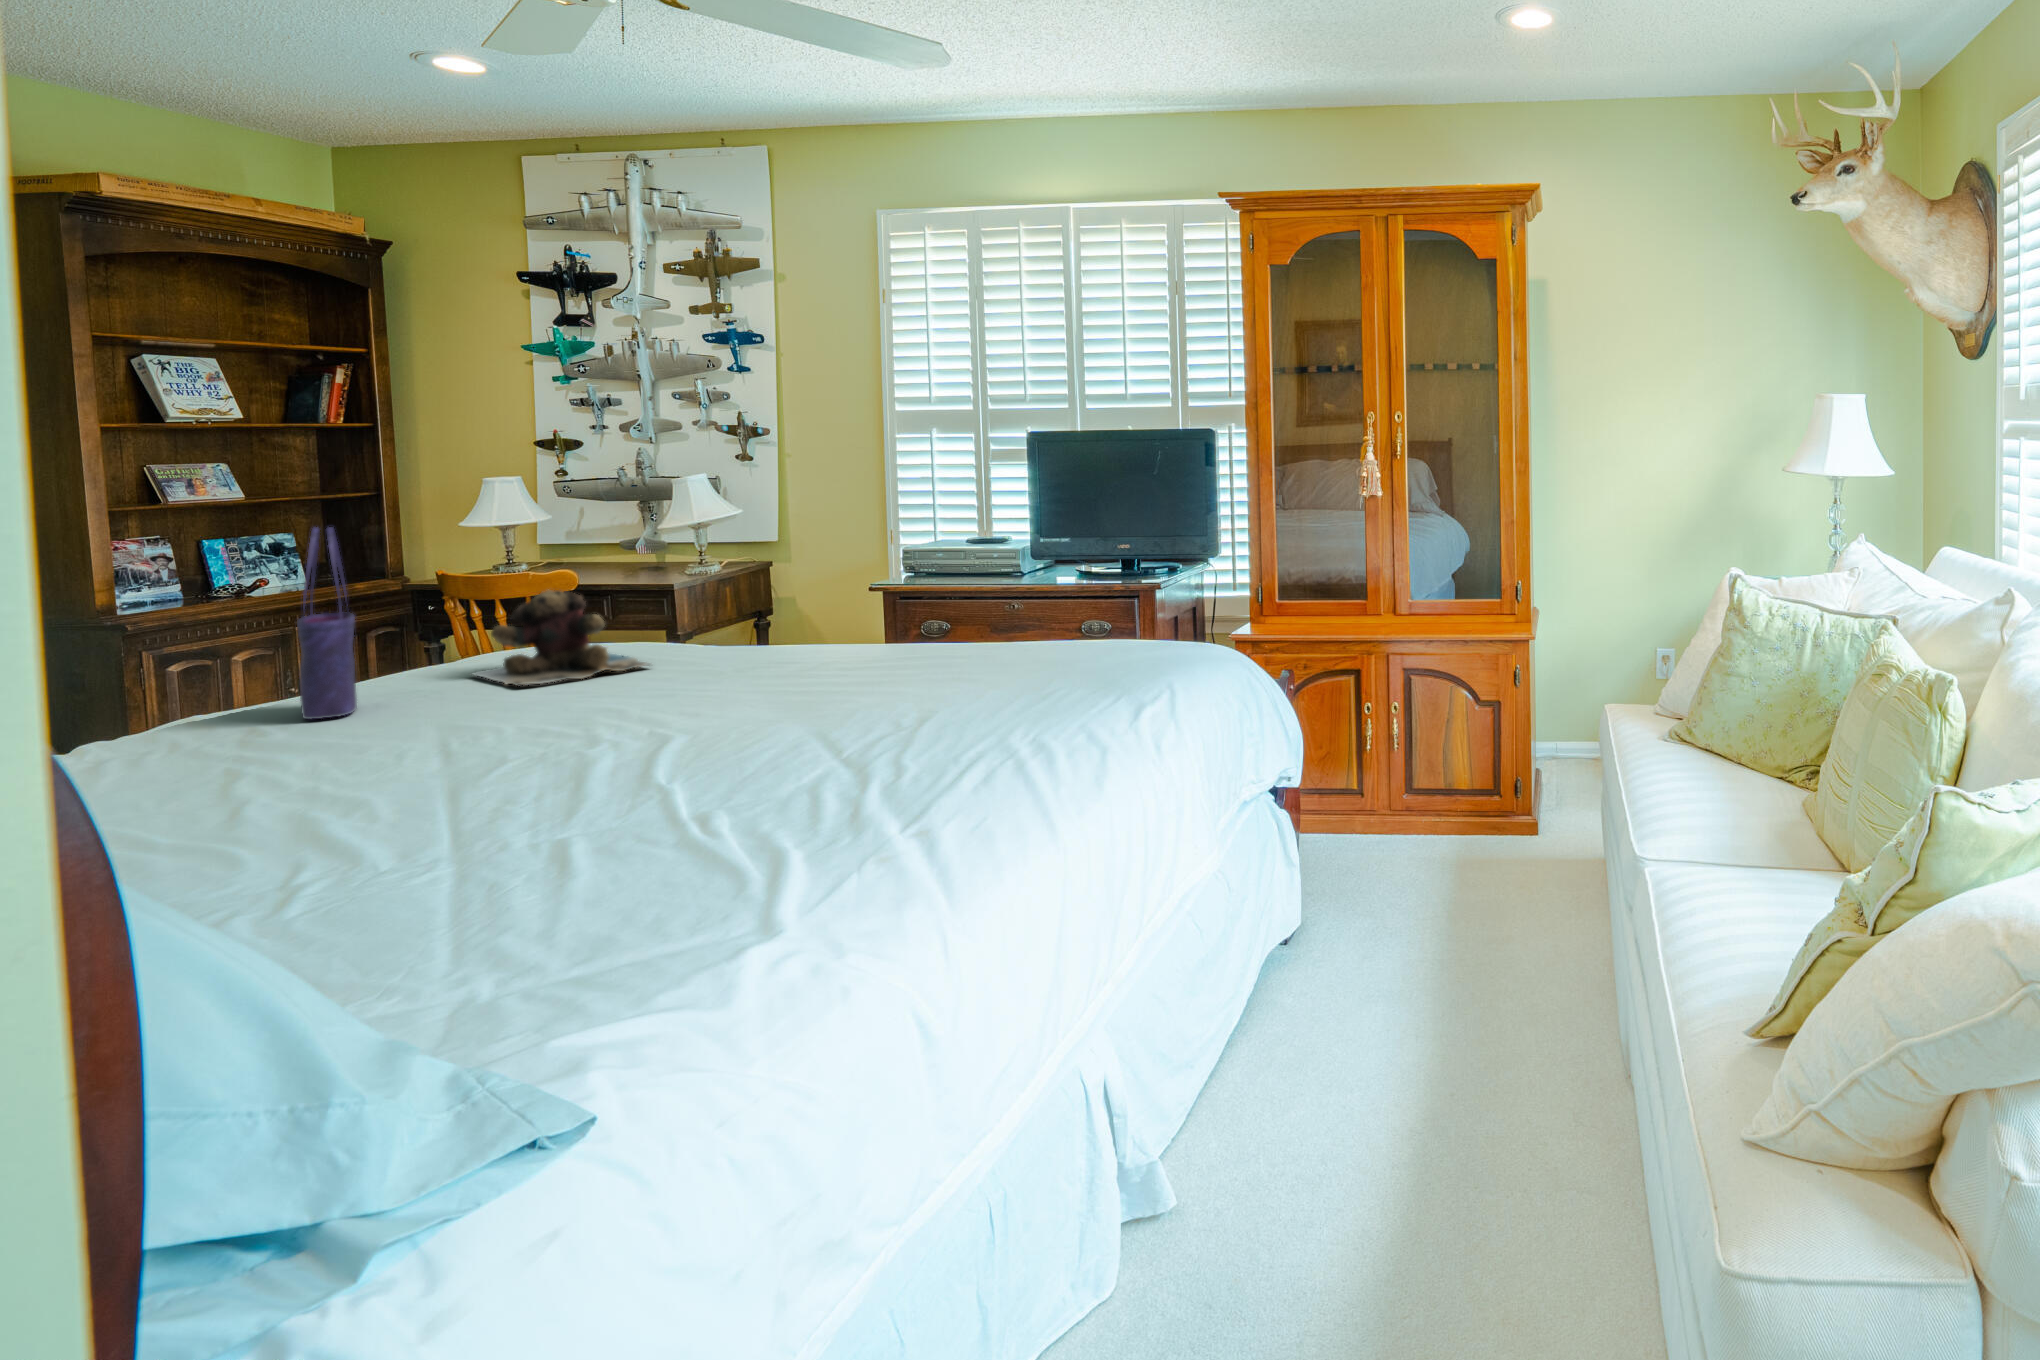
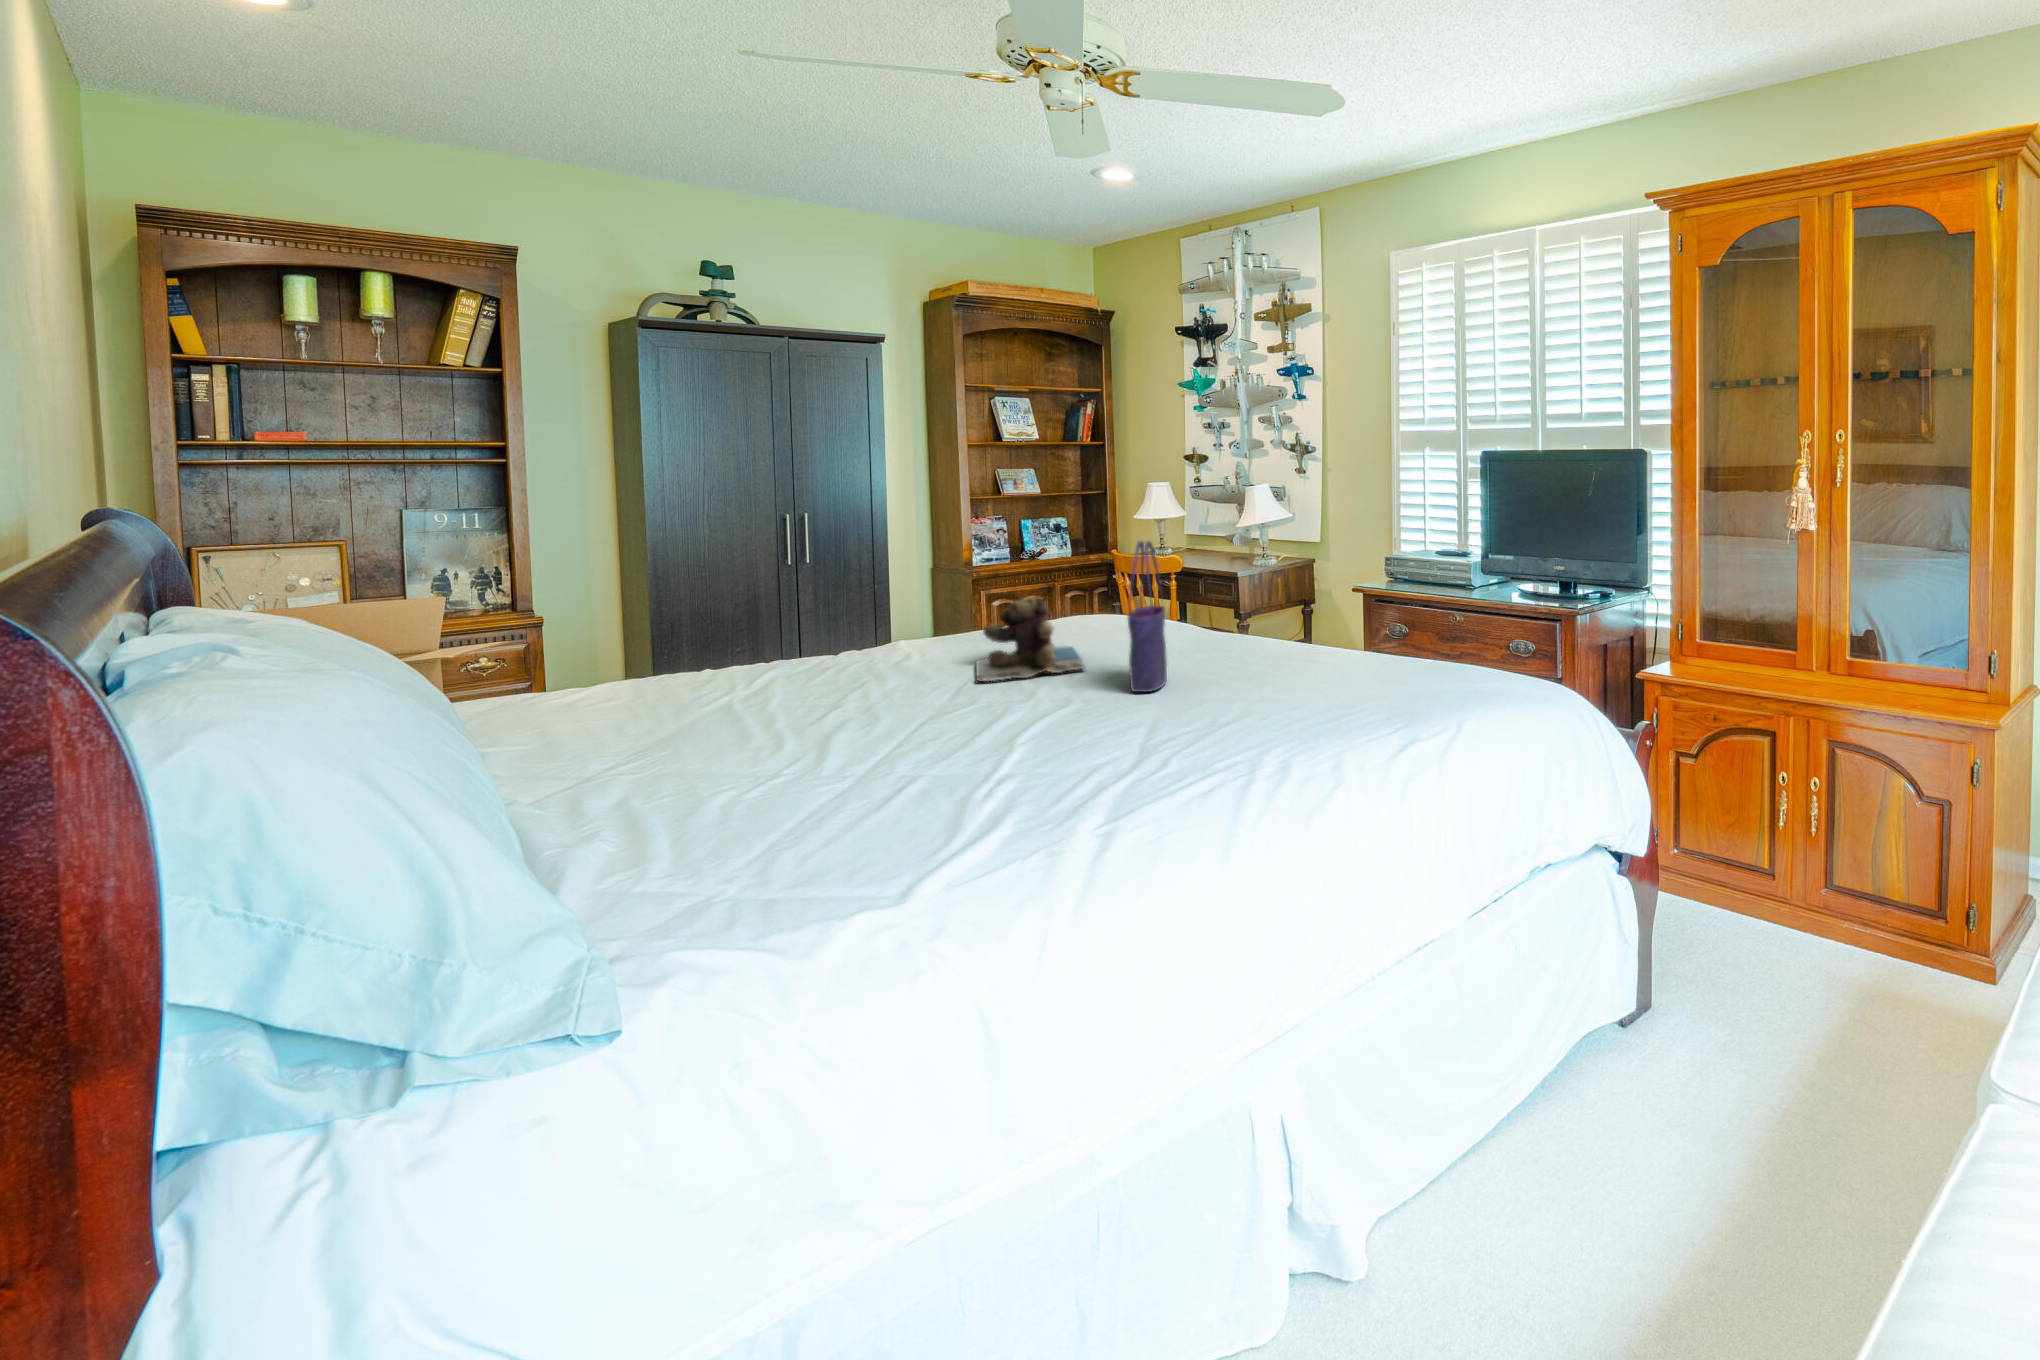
tote bag: present [297,527,357,719] -> present [1128,541,1167,692]

